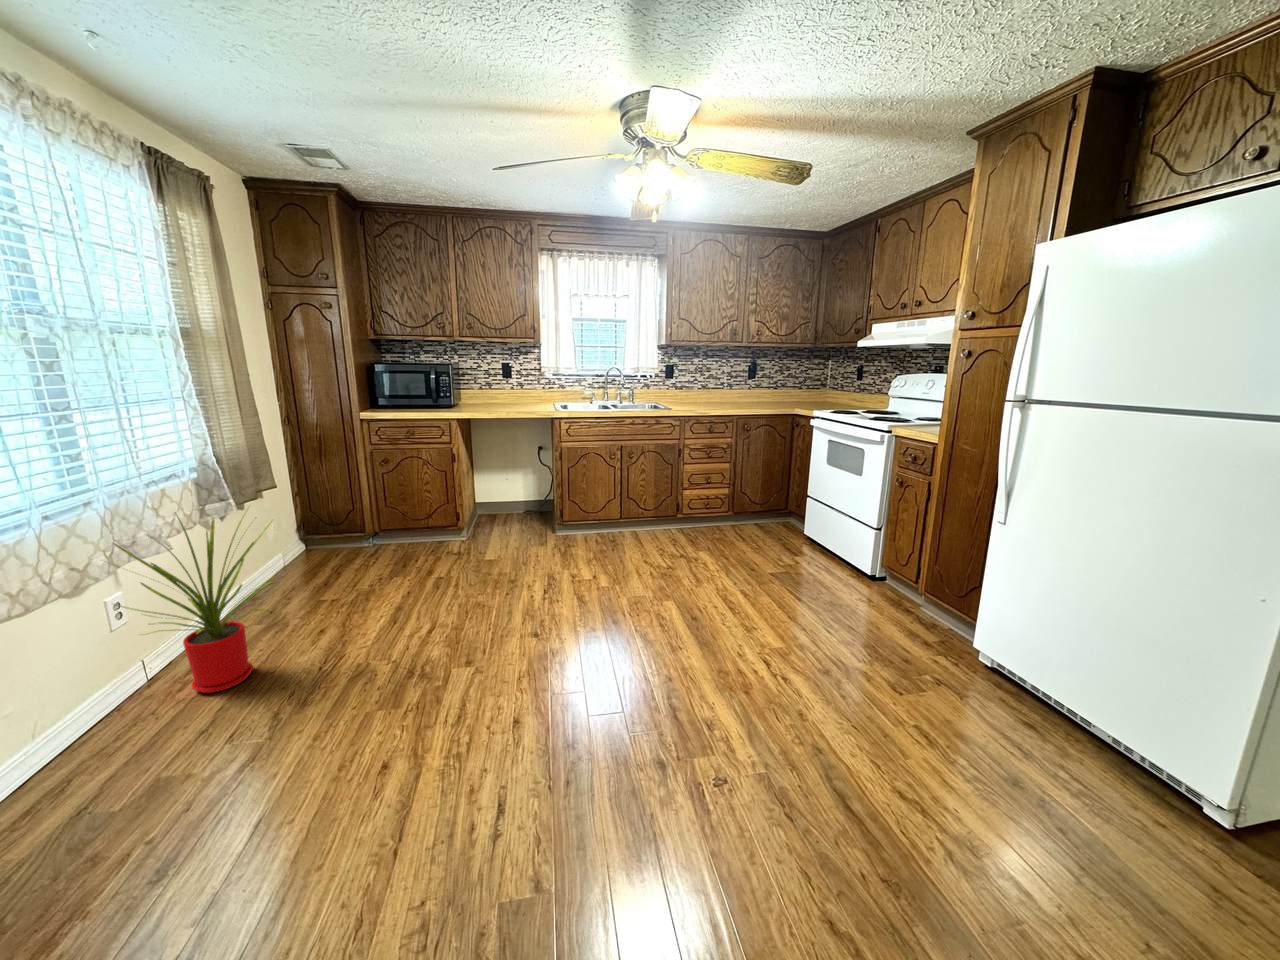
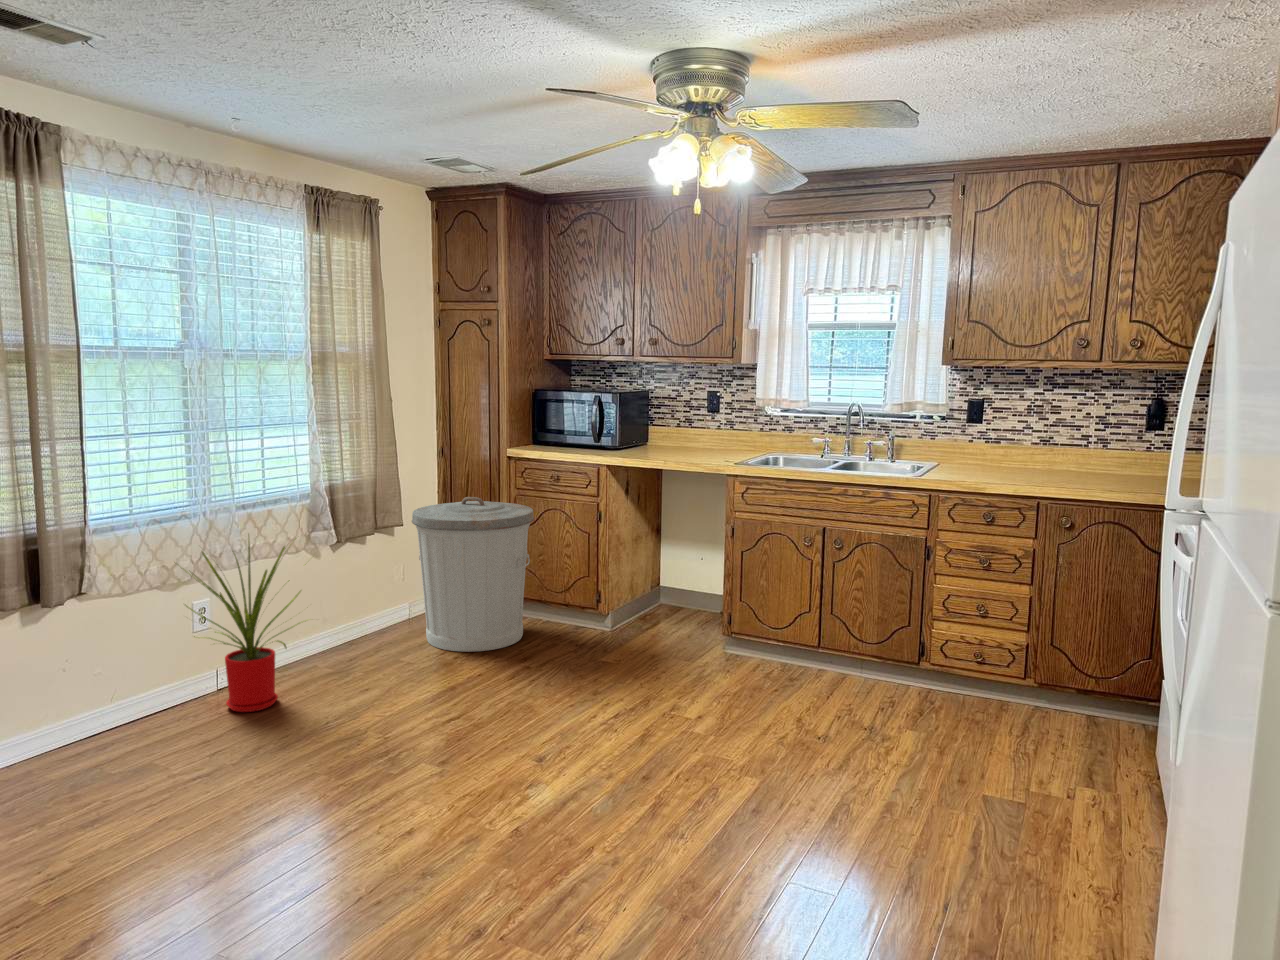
trash can: none [296,453,410,581] -> present [412,497,534,652]

